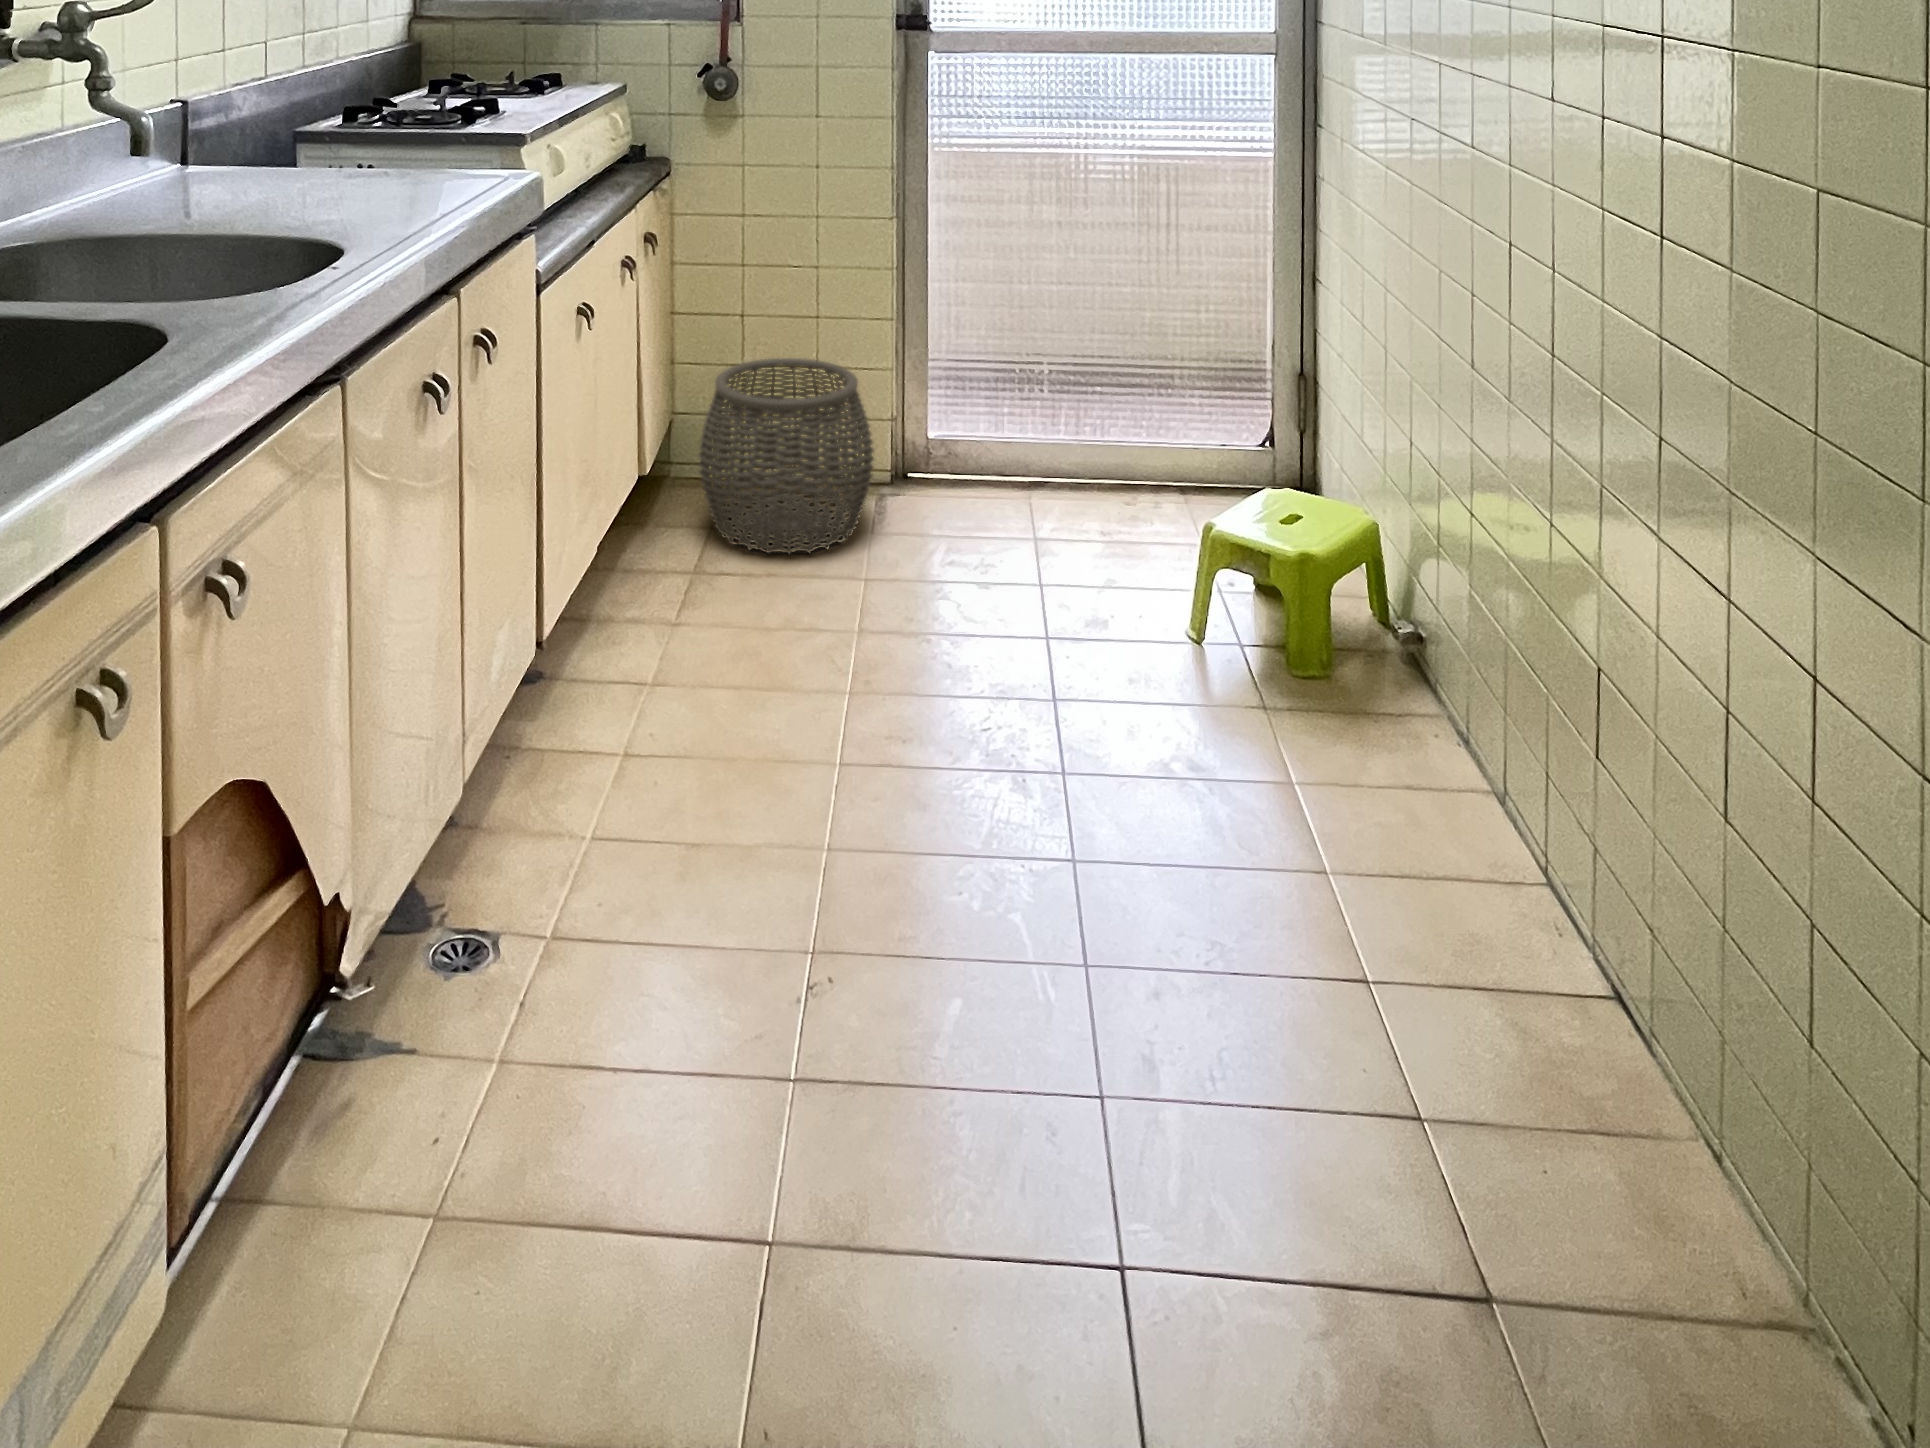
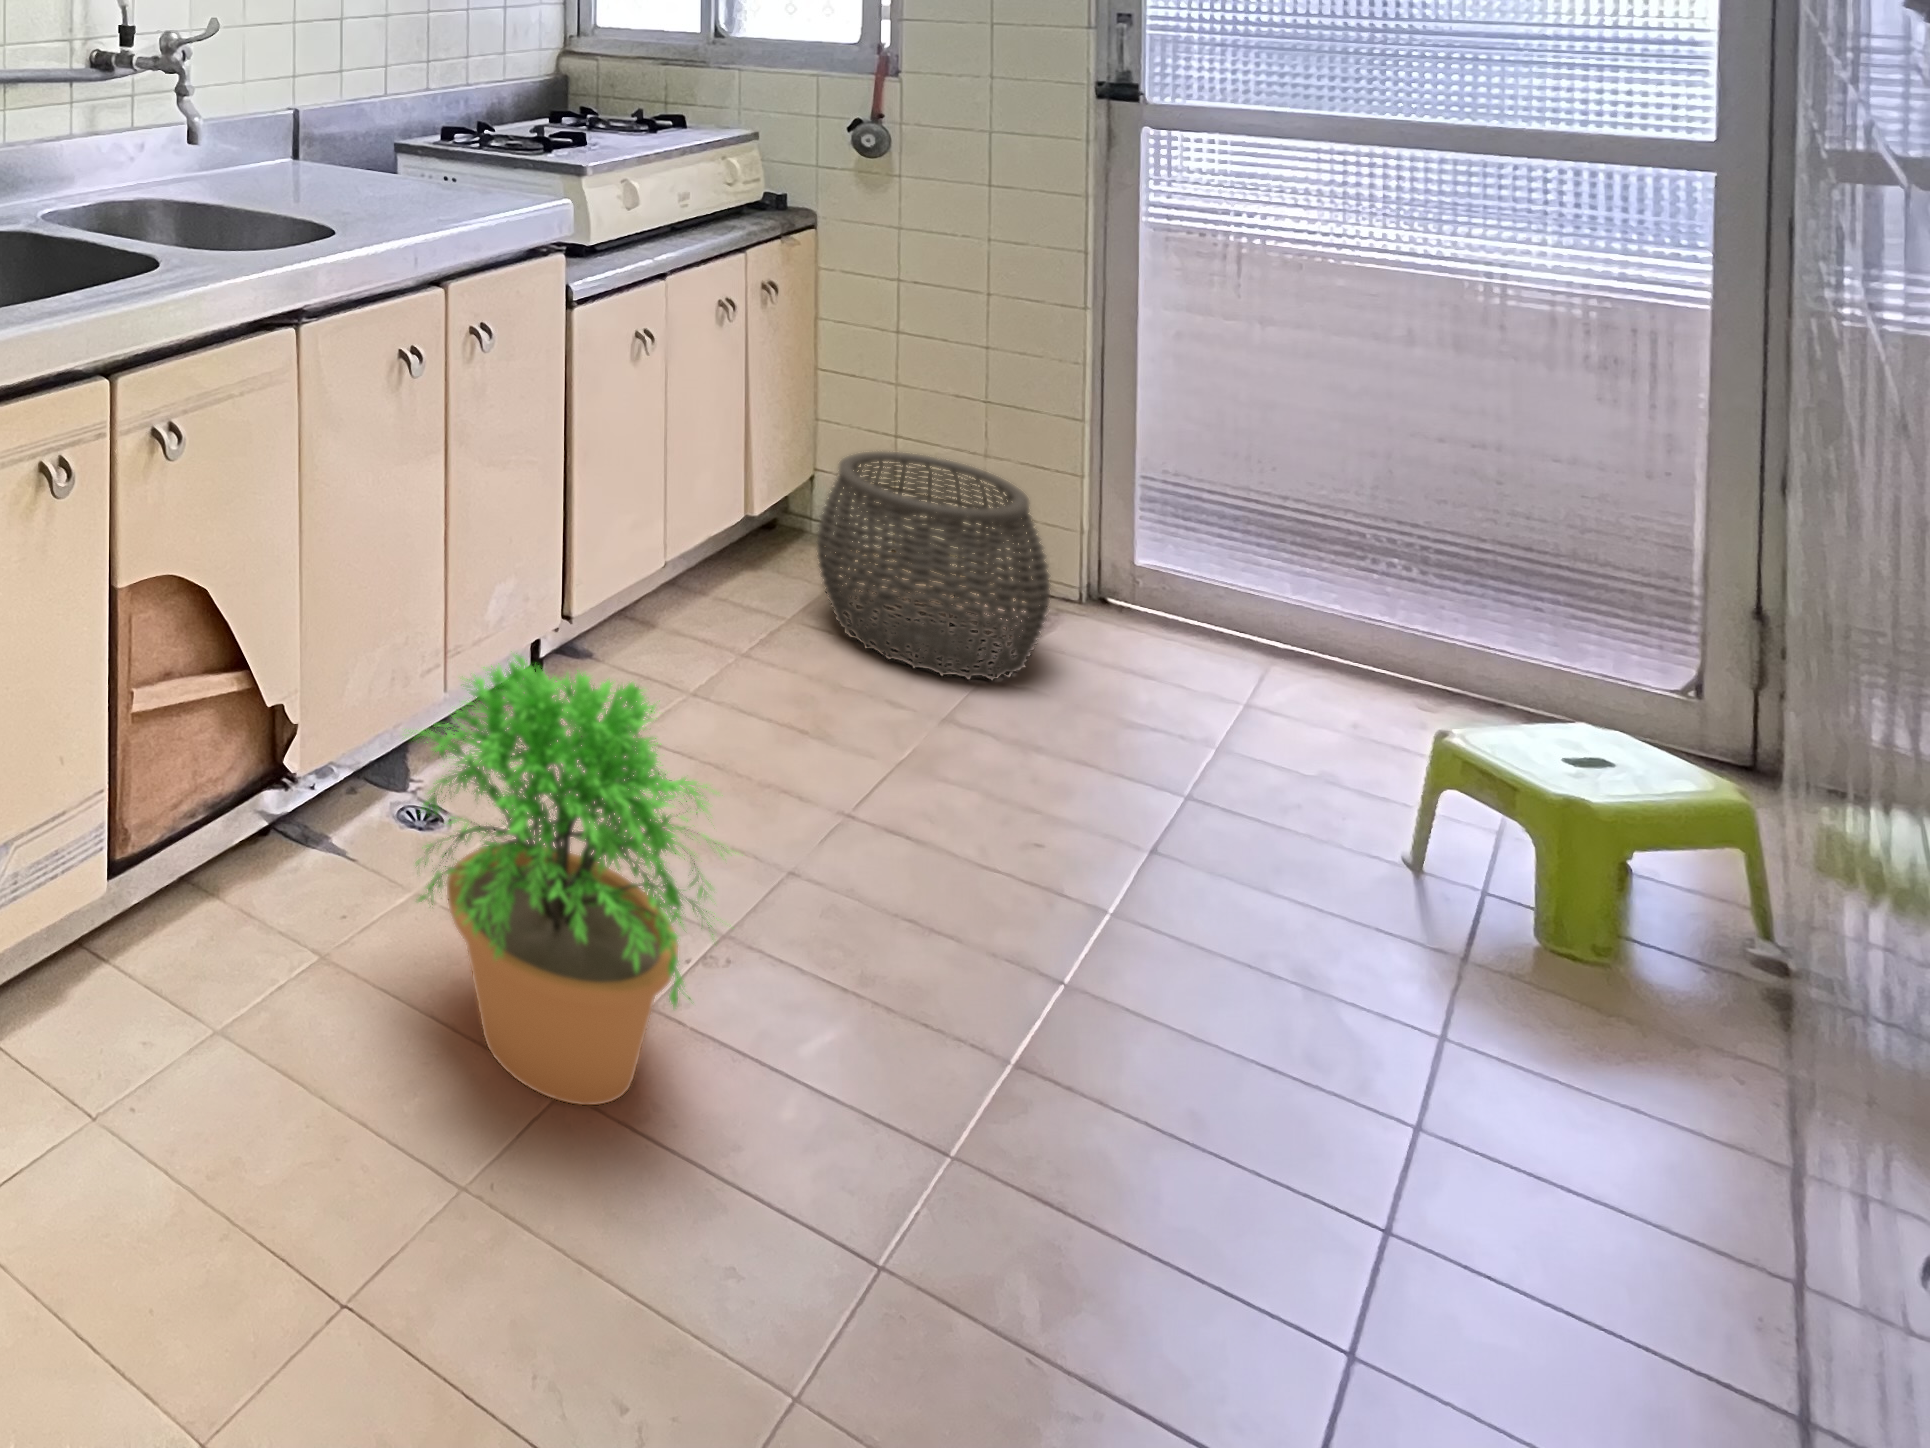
potted plant: none [517,656,892,1164] -> present [405,655,728,1105]

